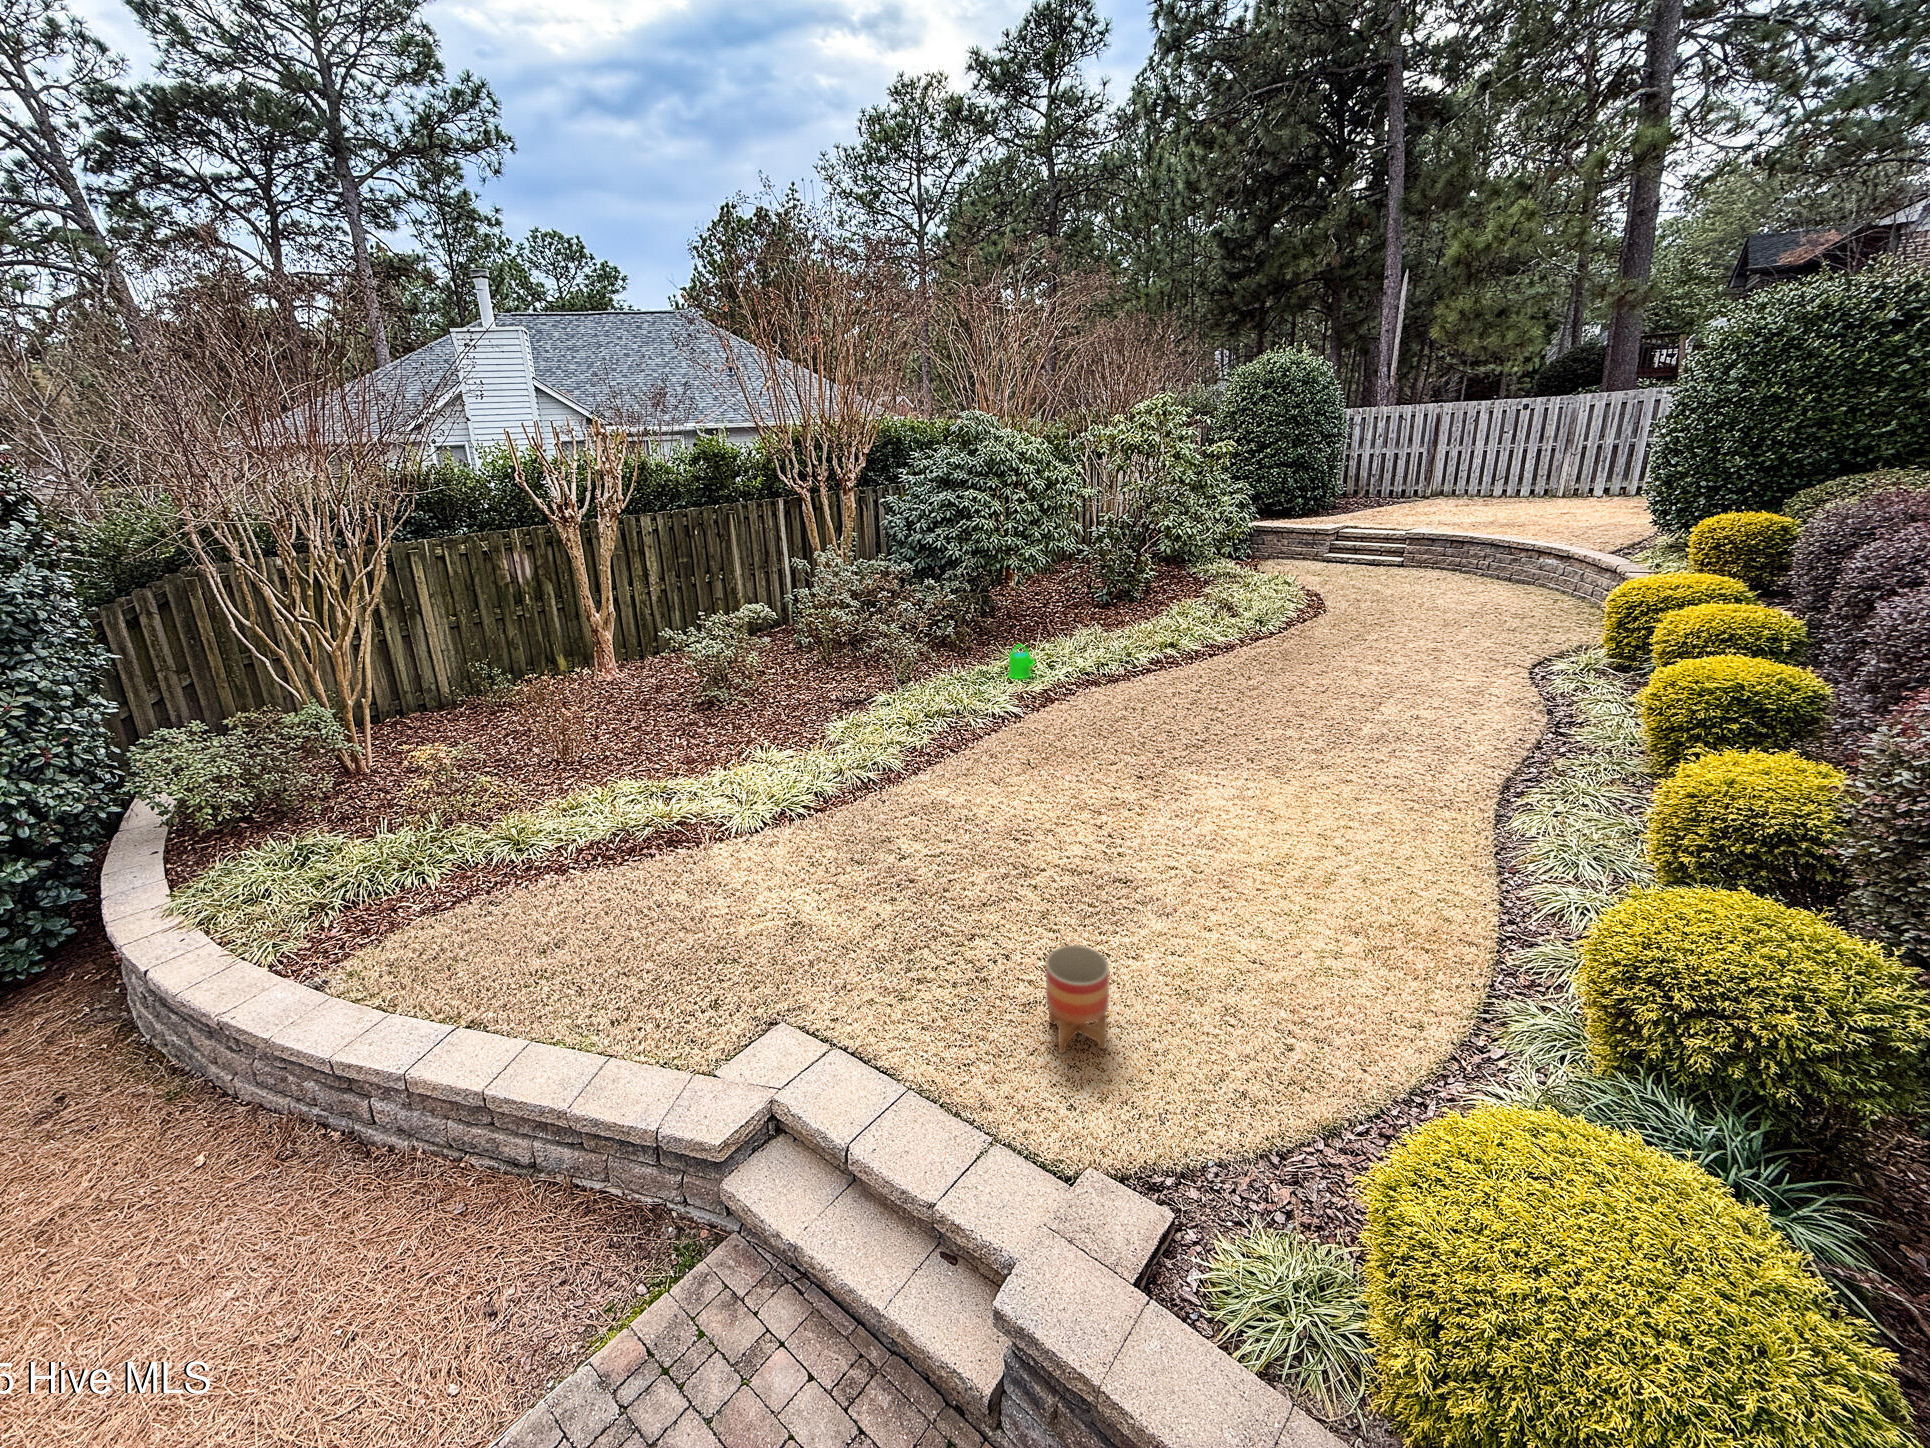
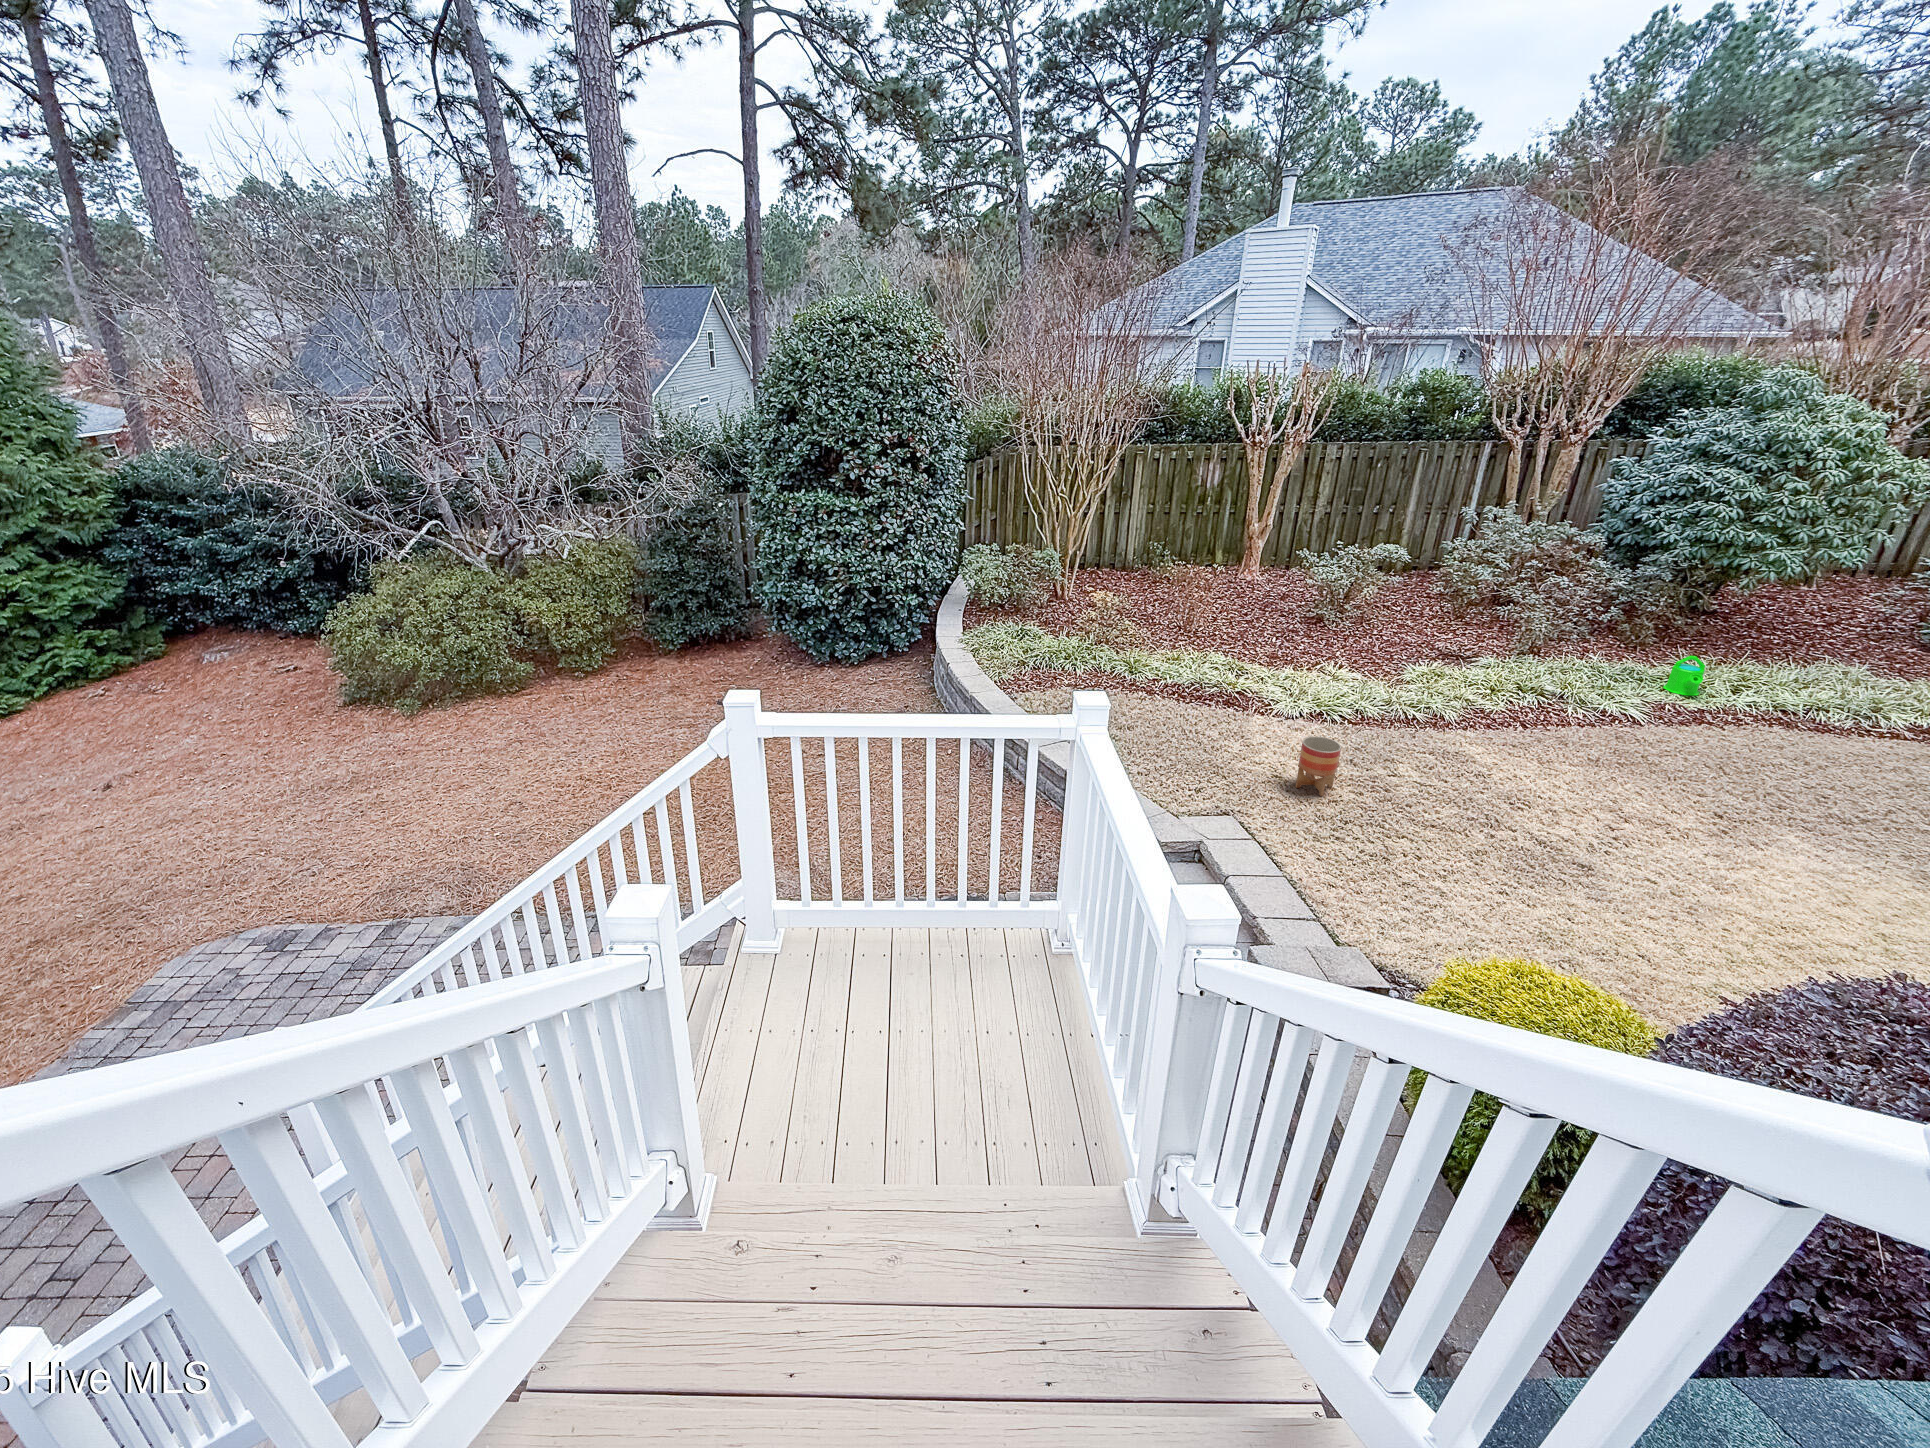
planter: present [1046,945,1109,1053] -> present [1295,736,1341,796]

